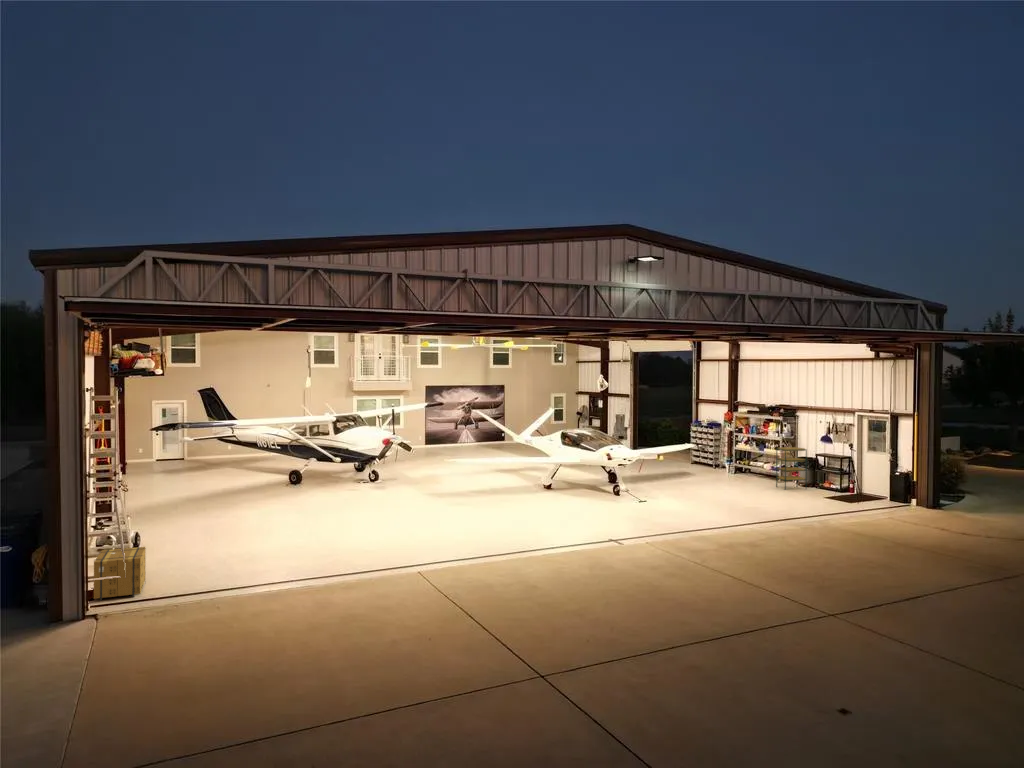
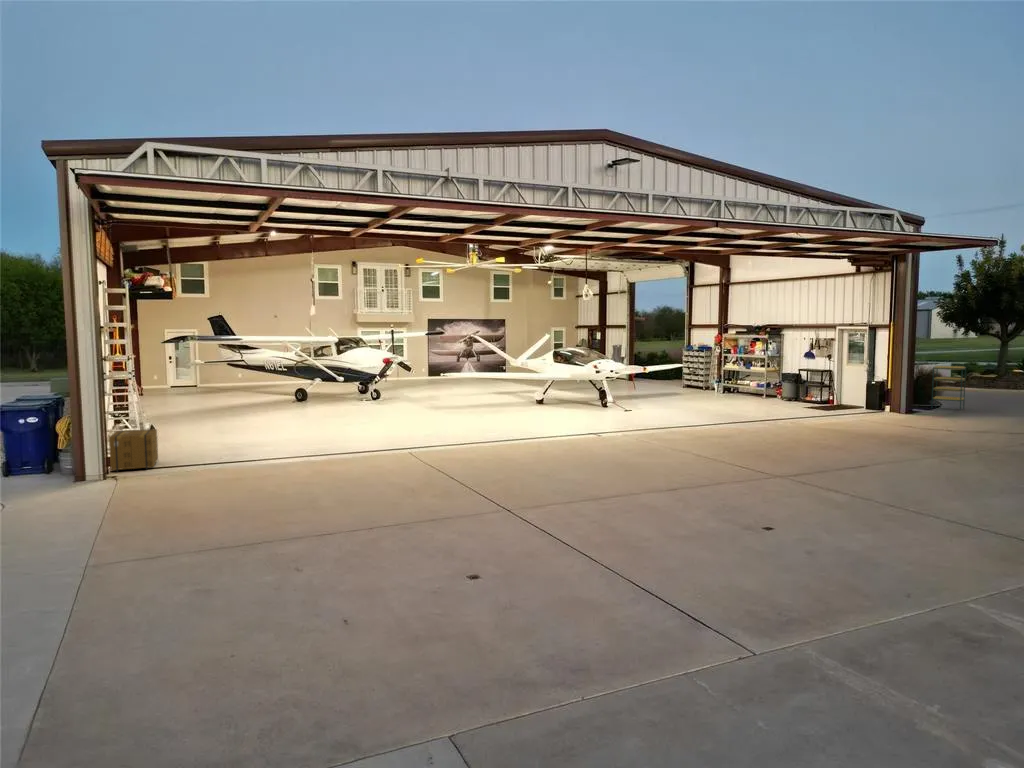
shelving unit: present [776,447,807,489] -> present [931,366,966,410]

